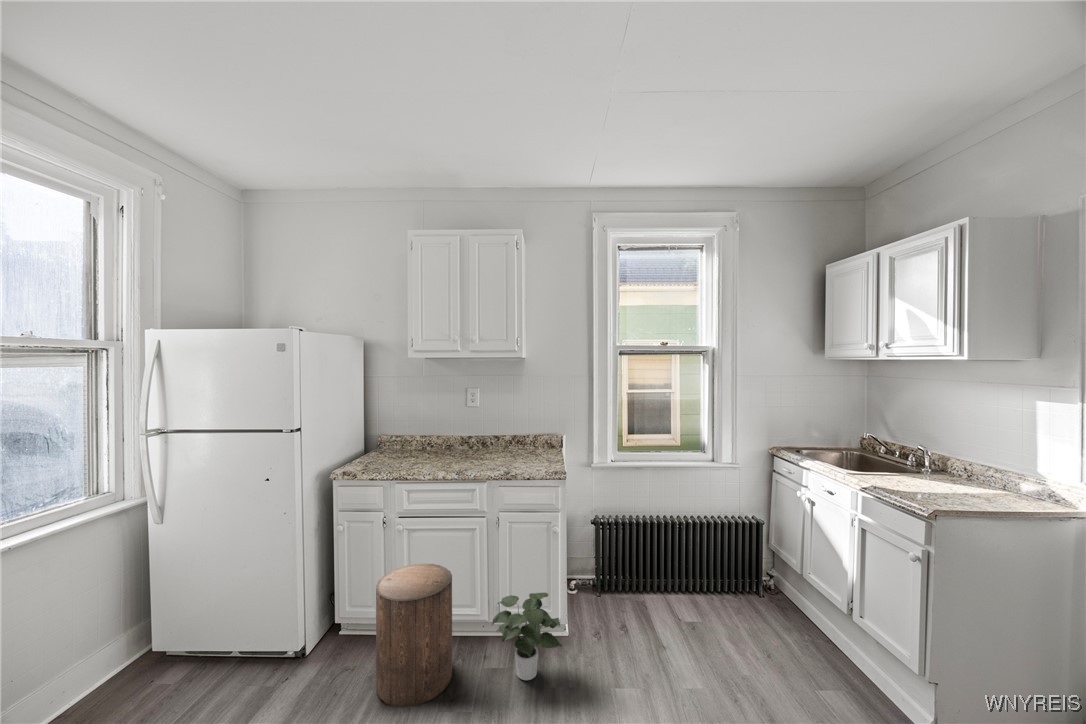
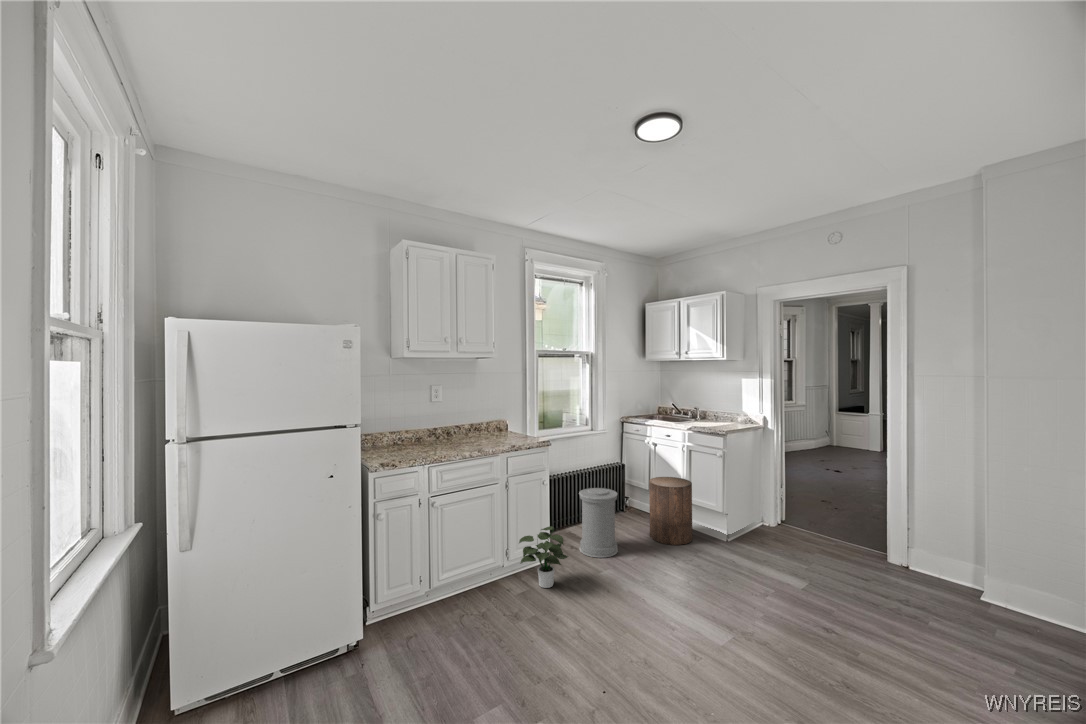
trash can: none [626,549,686,667] -> present [579,488,618,558]
stool: present [376,564,452,707] -> present [649,477,692,545]

